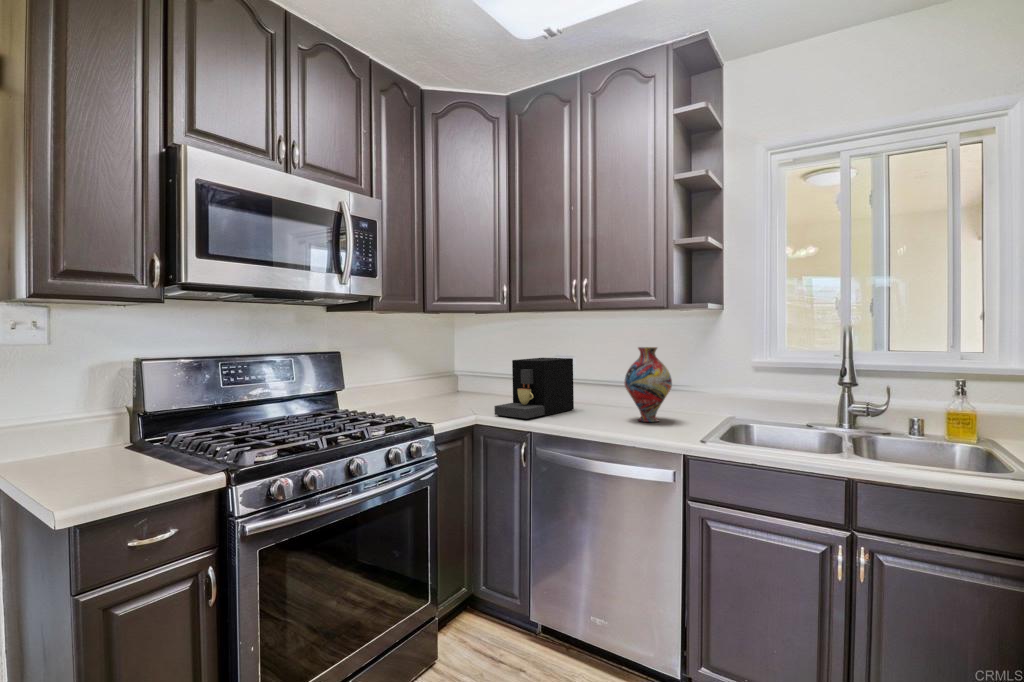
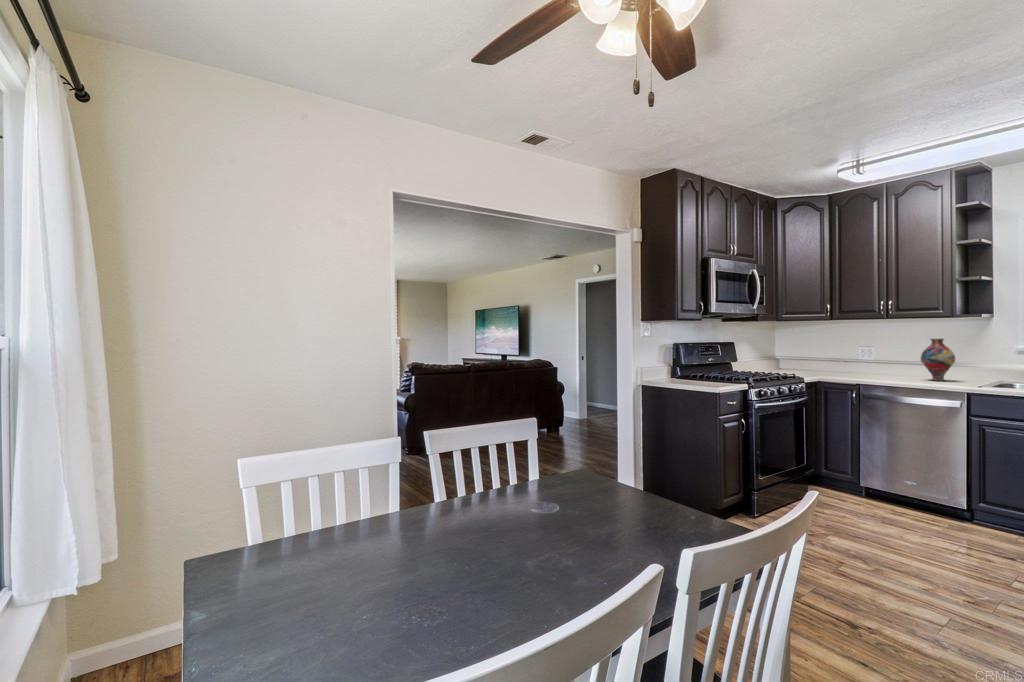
coffee maker: present [494,358,574,419] -> none [830,346,879,377]

